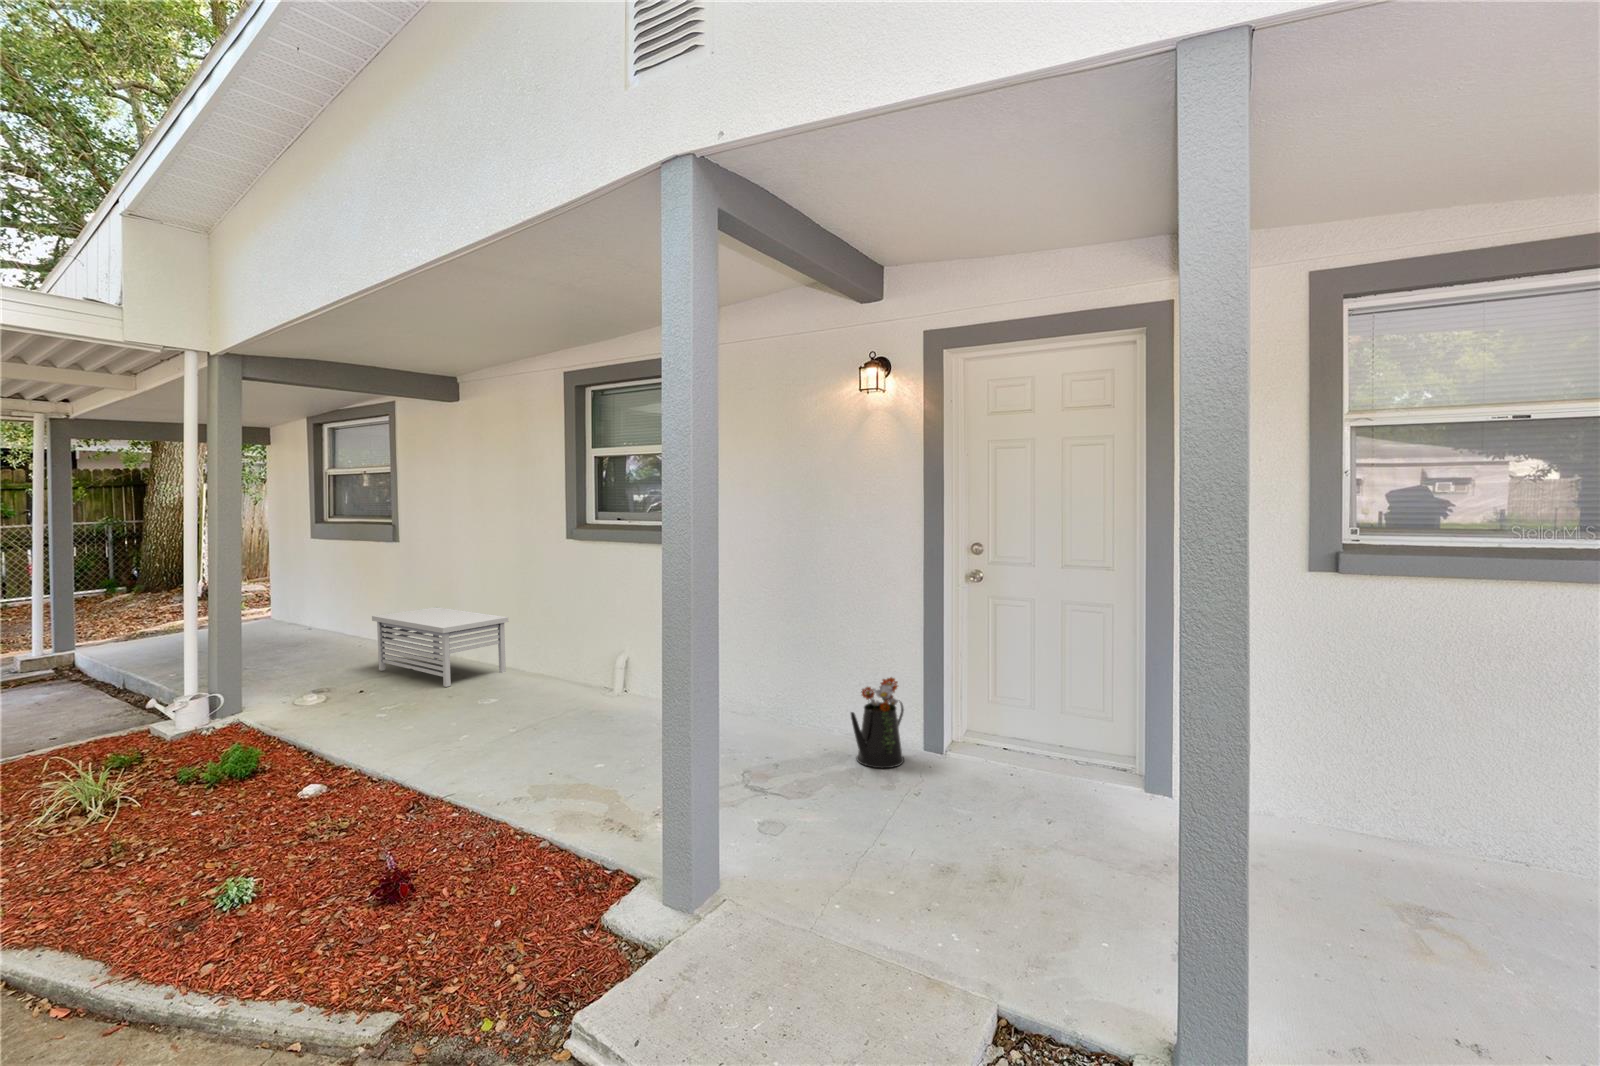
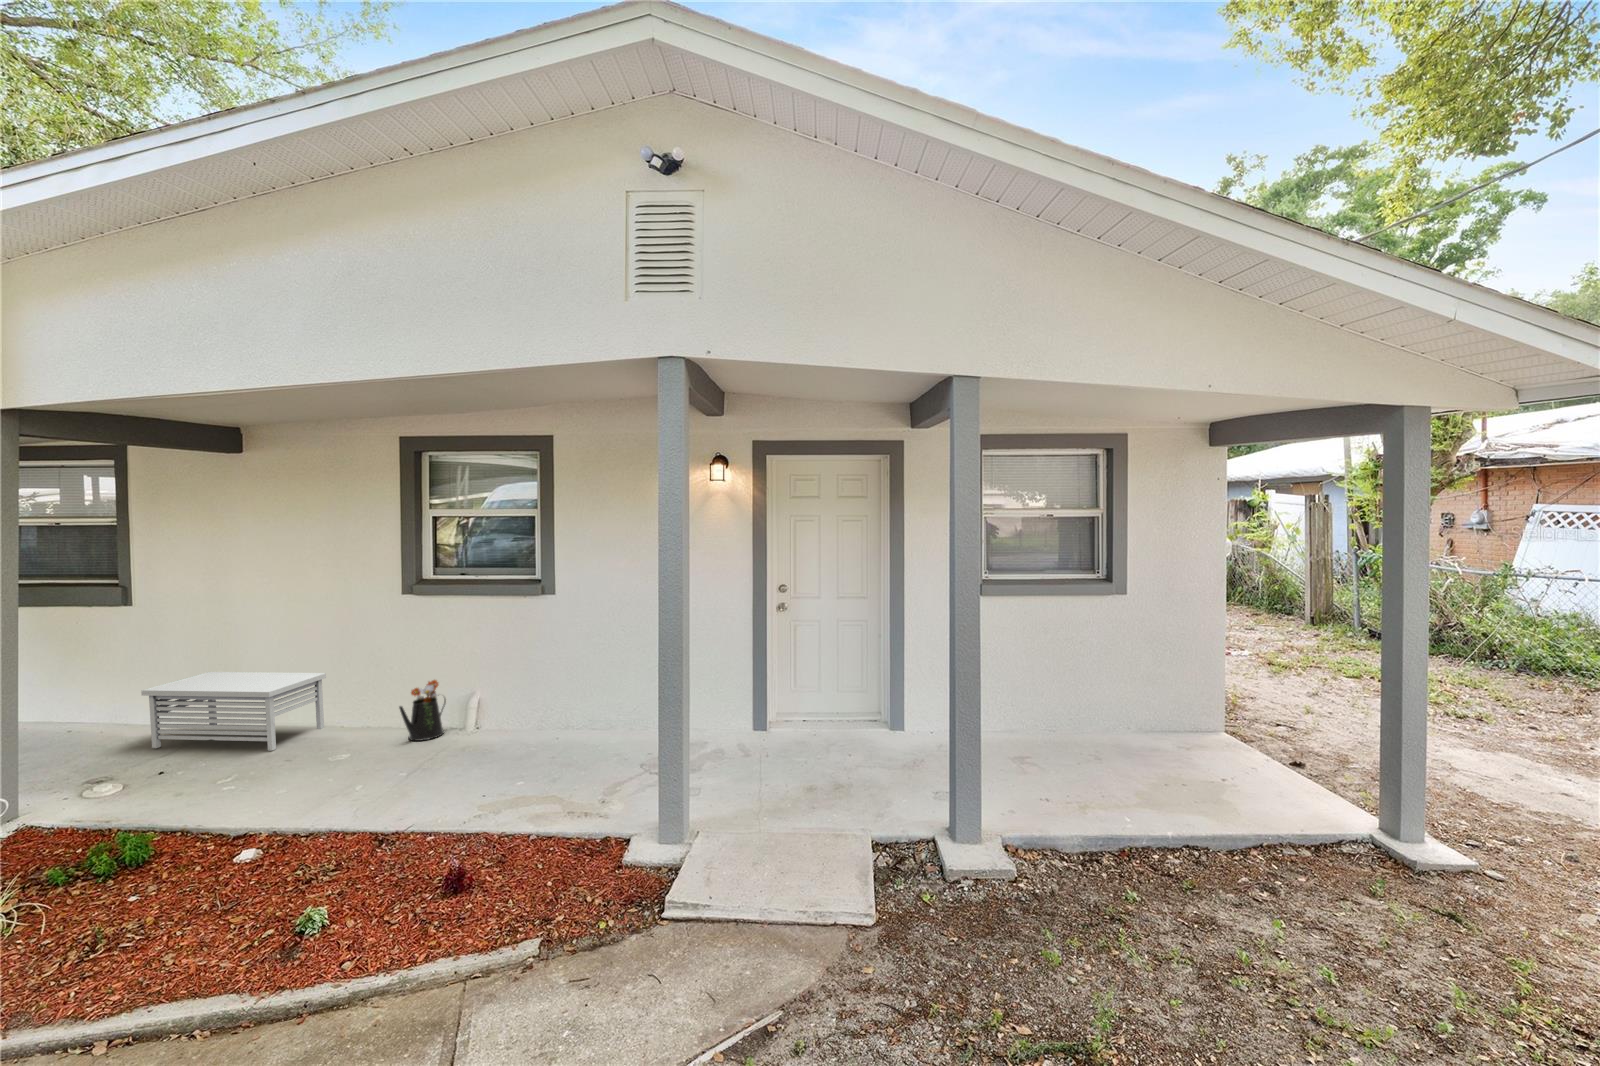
watering can: present [851,677,904,768] -> present [399,680,446,741]

